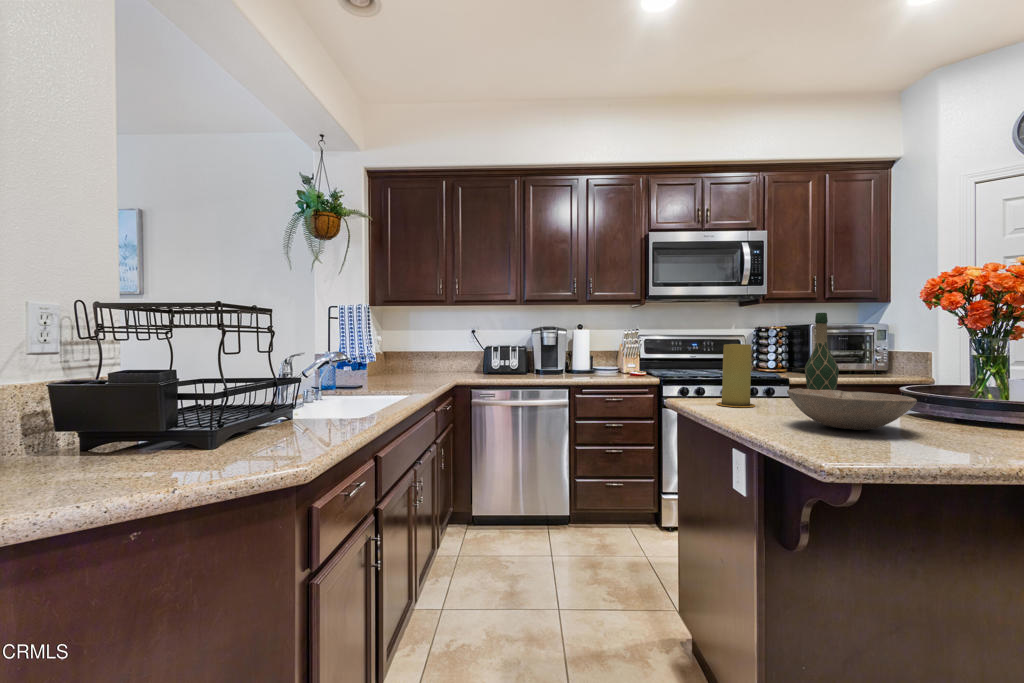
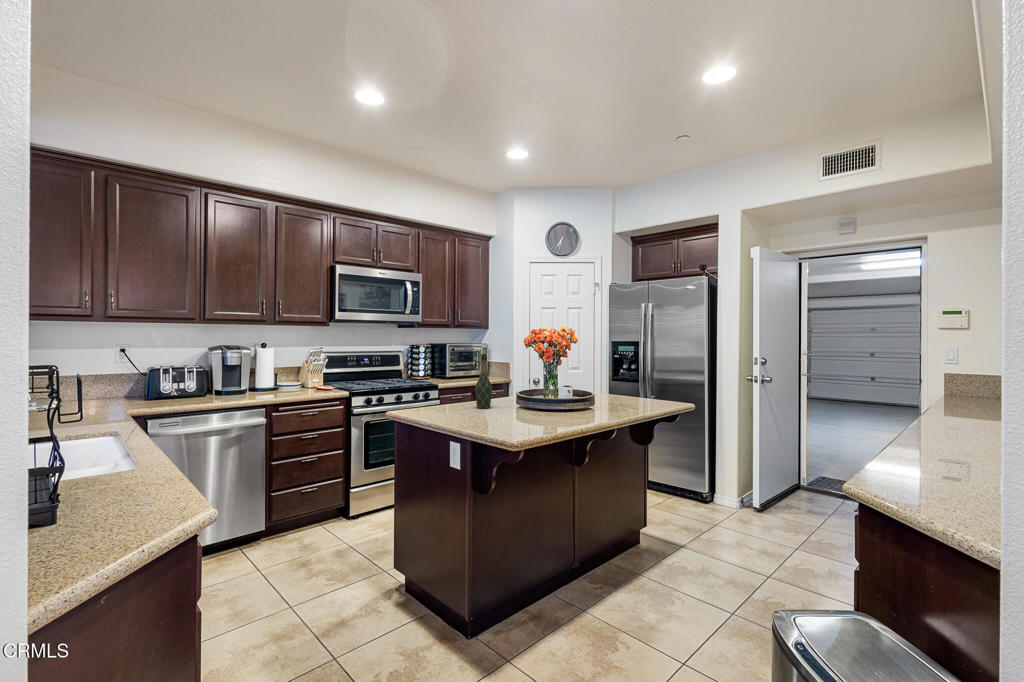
candle: present [717,344,755,407] -> none [433,376,456,418]
bowl: present [787,388,917,430] -> none [486,405,542,427]

